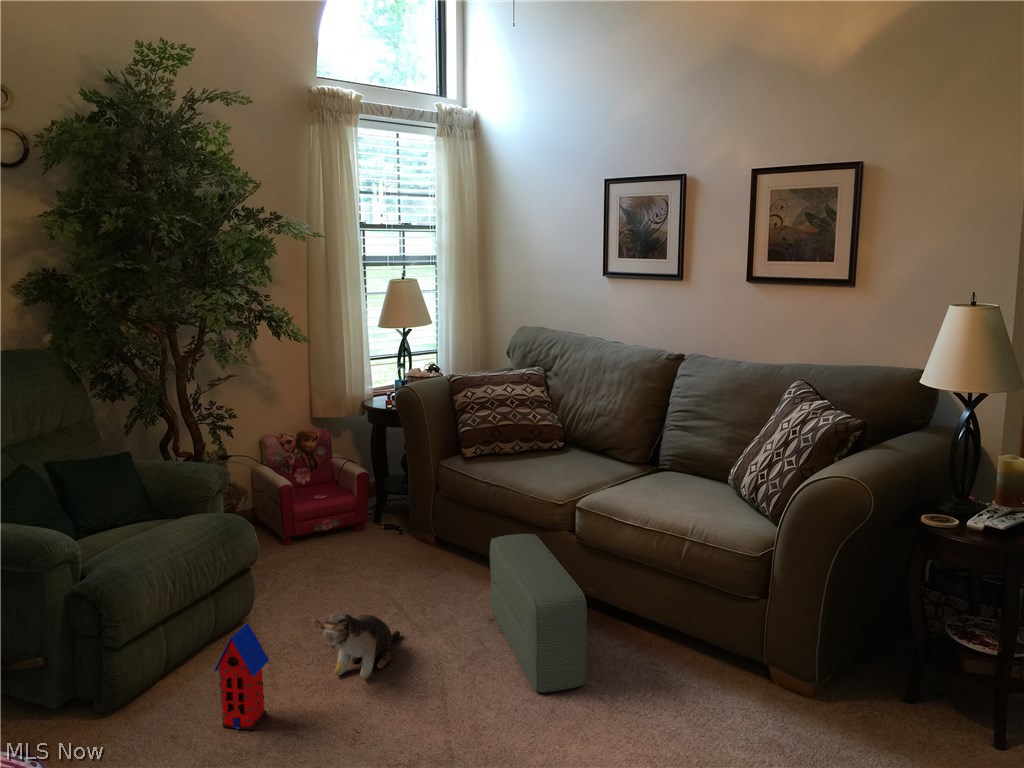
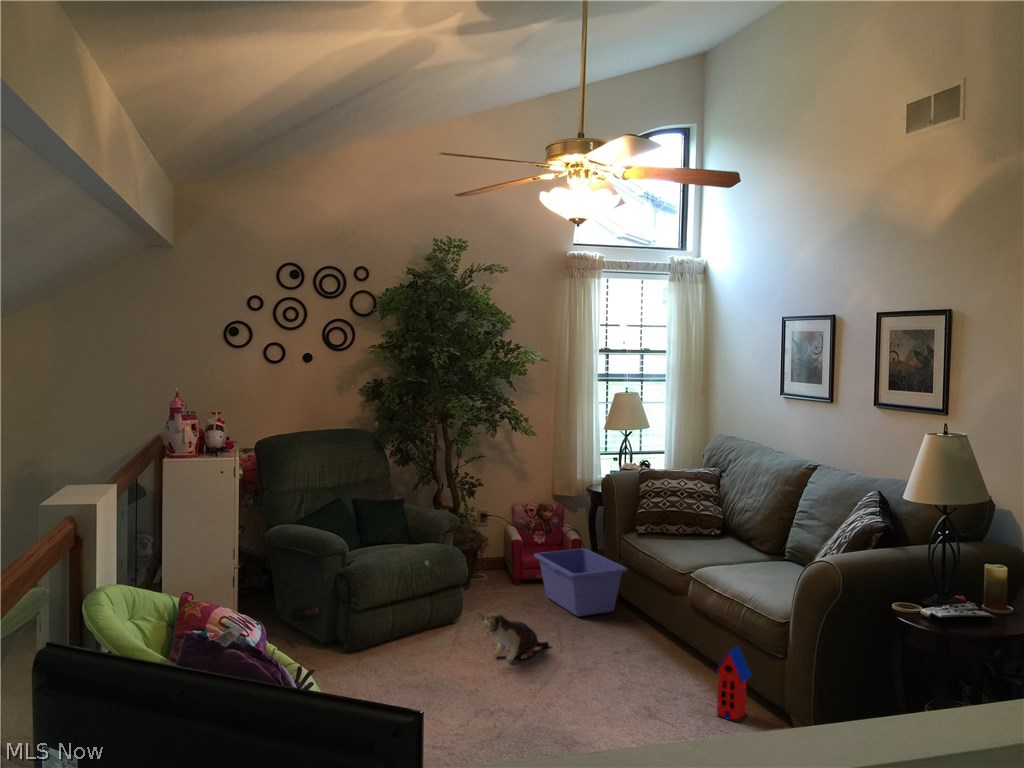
storage bin: none [320,484,459,579] -> present [534,548,627,616]
pouf: present [490,534,587,692] -> none [607,588,658,694]
toy house: present [213,623,269,730] -> present [715,646,752,722]

